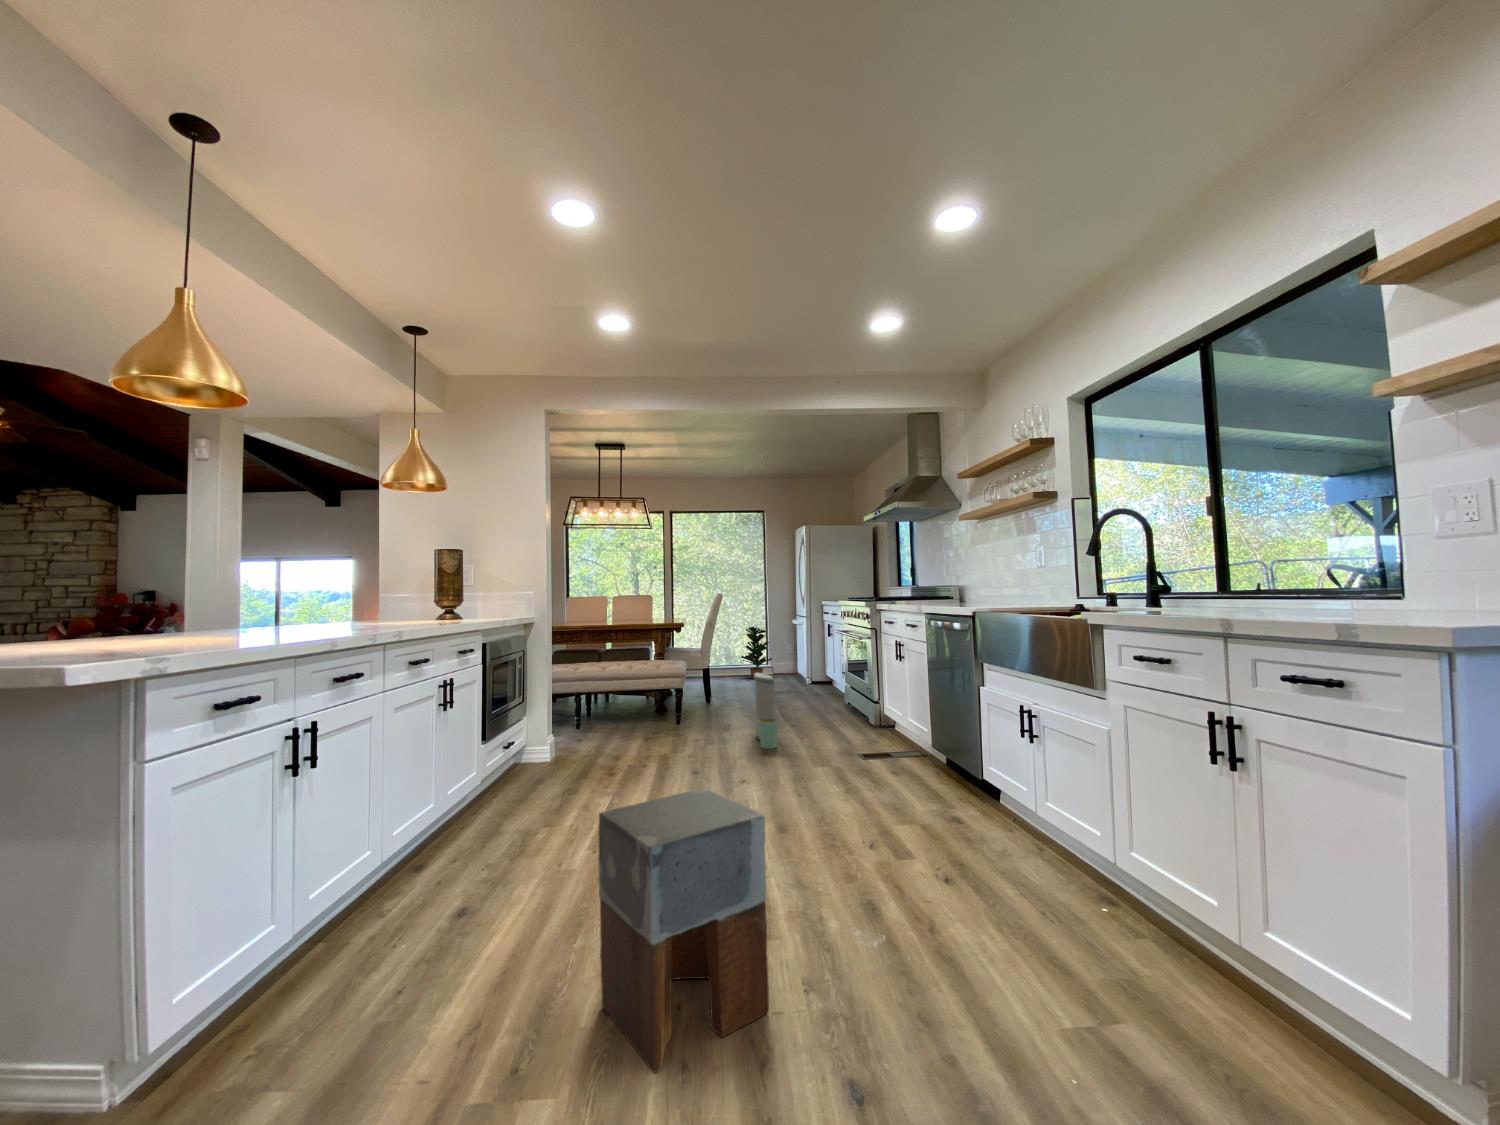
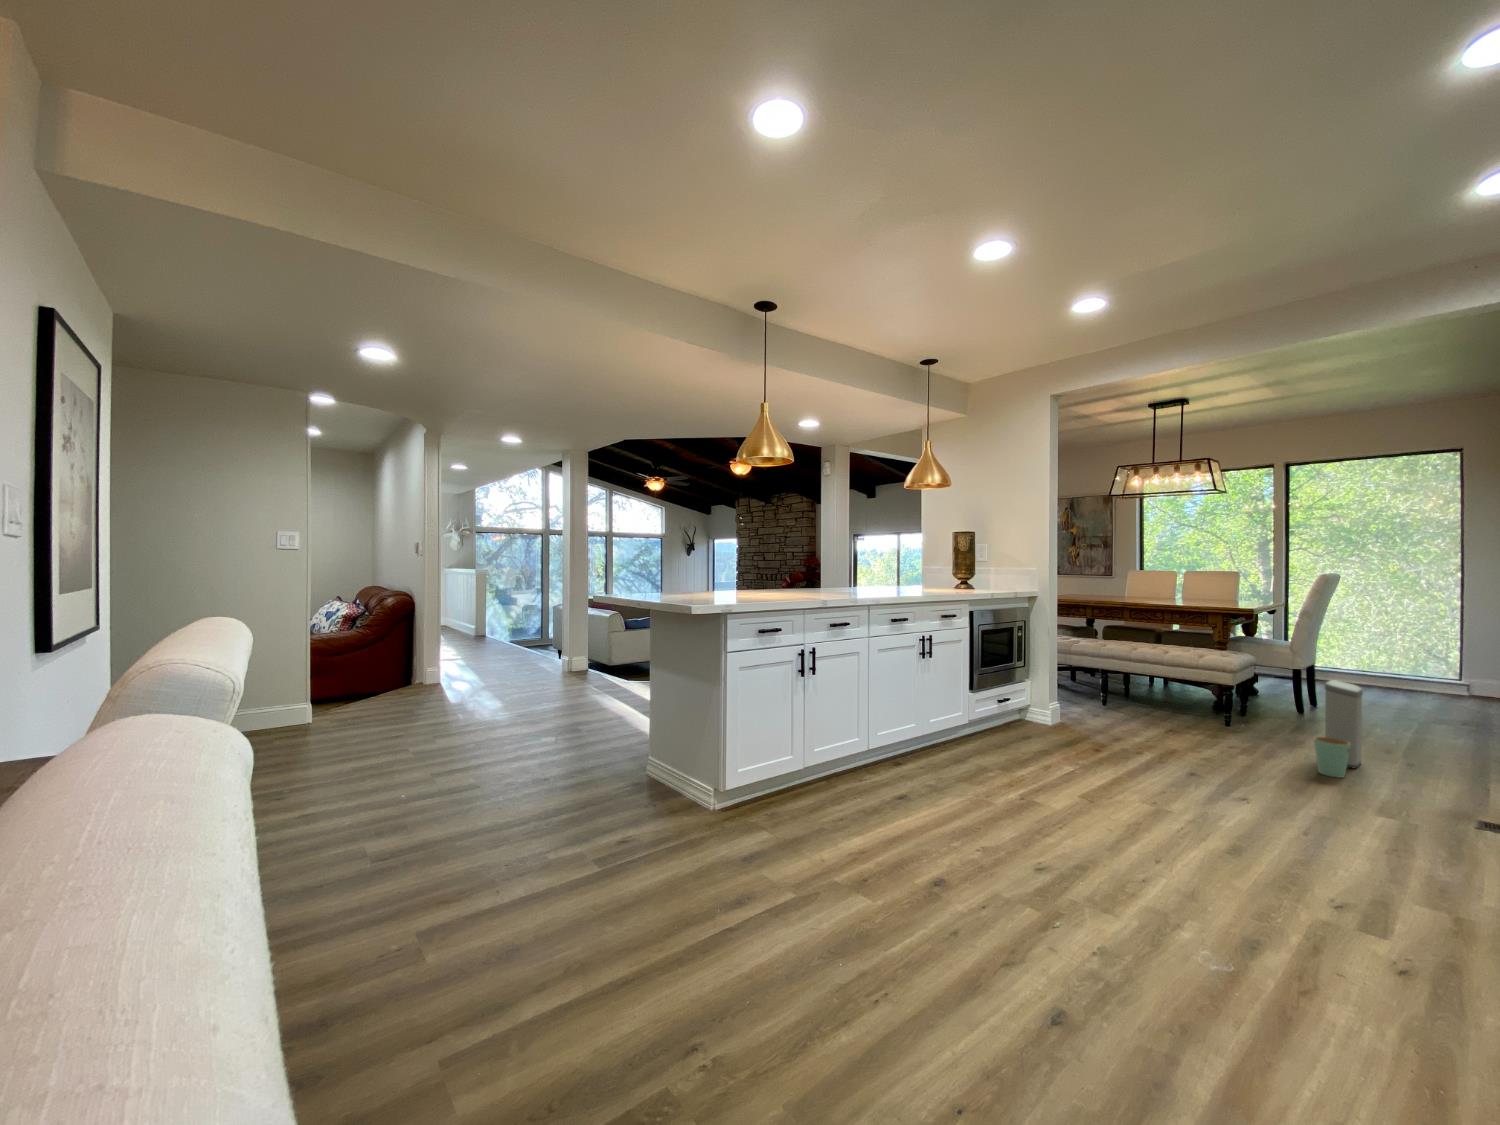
potted plant: present [741,627,772,679] -> none [1401,620,1472,696]
stool: present [598,788,769,1073] -> none [935,743,1048,943]

